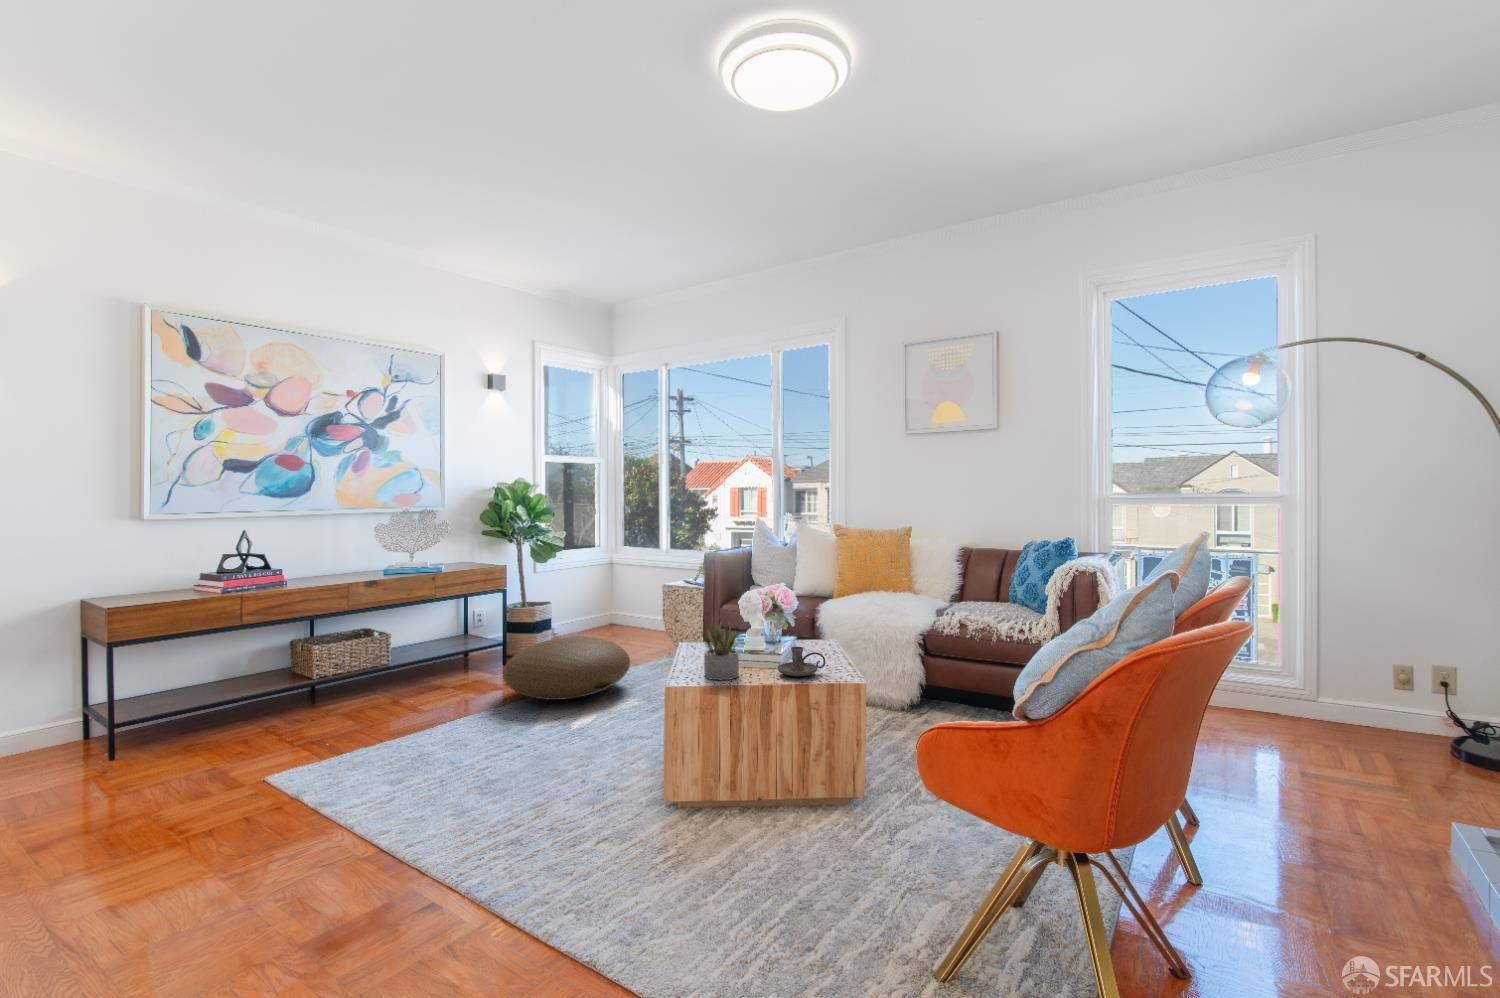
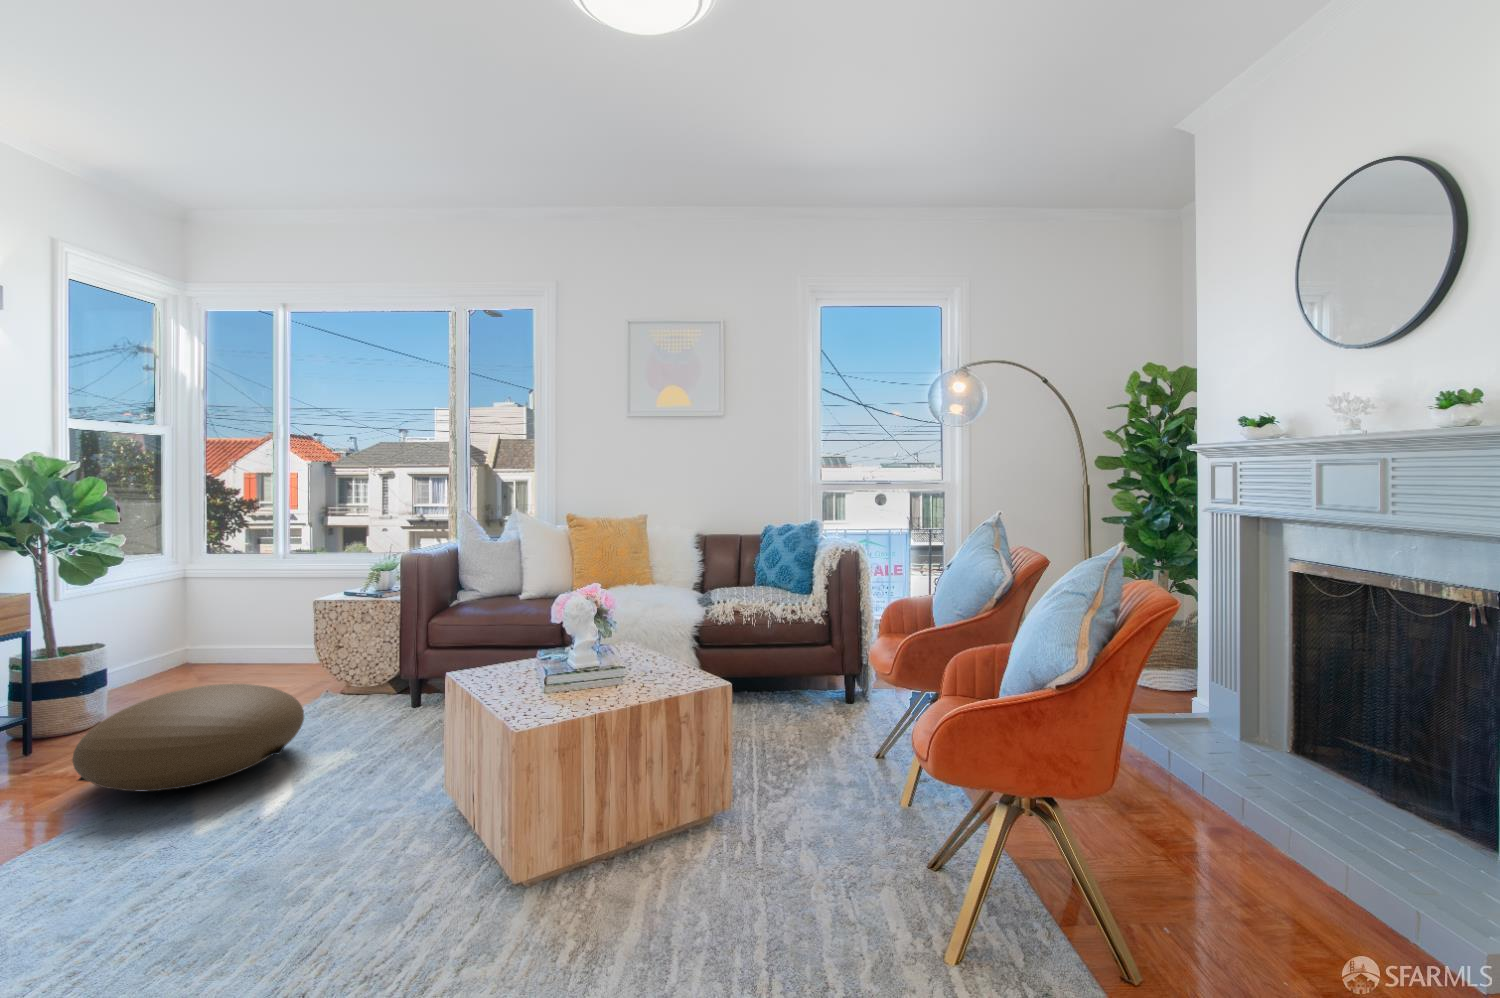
succulent plant: present [701,623,739,680] -> none [534,626,591,705]
candle holder: present [777,647,825,676] -> none [627,649,679,685]

